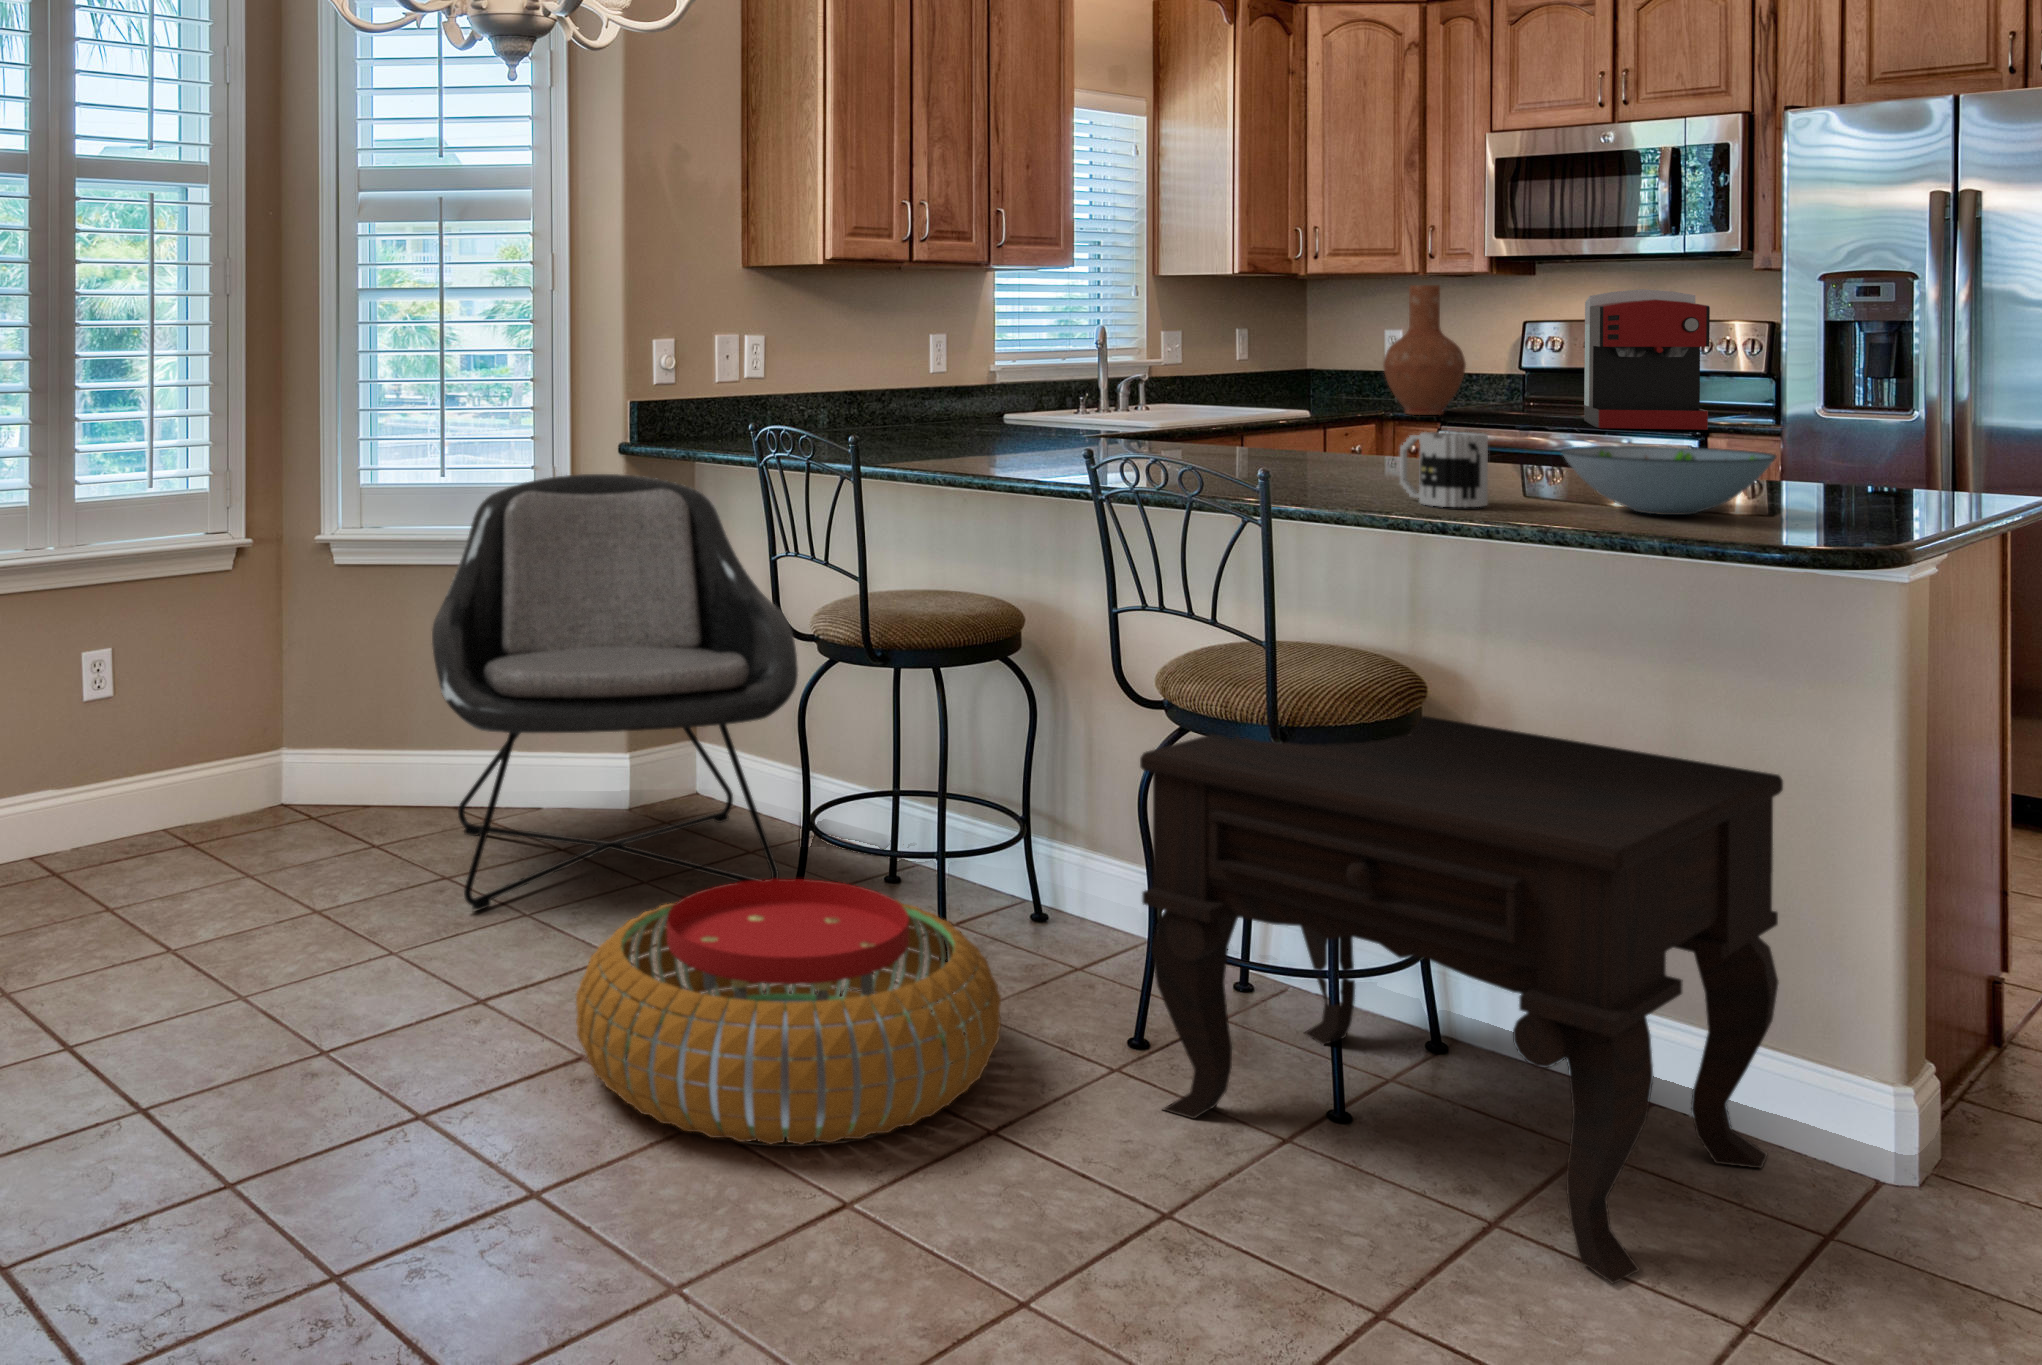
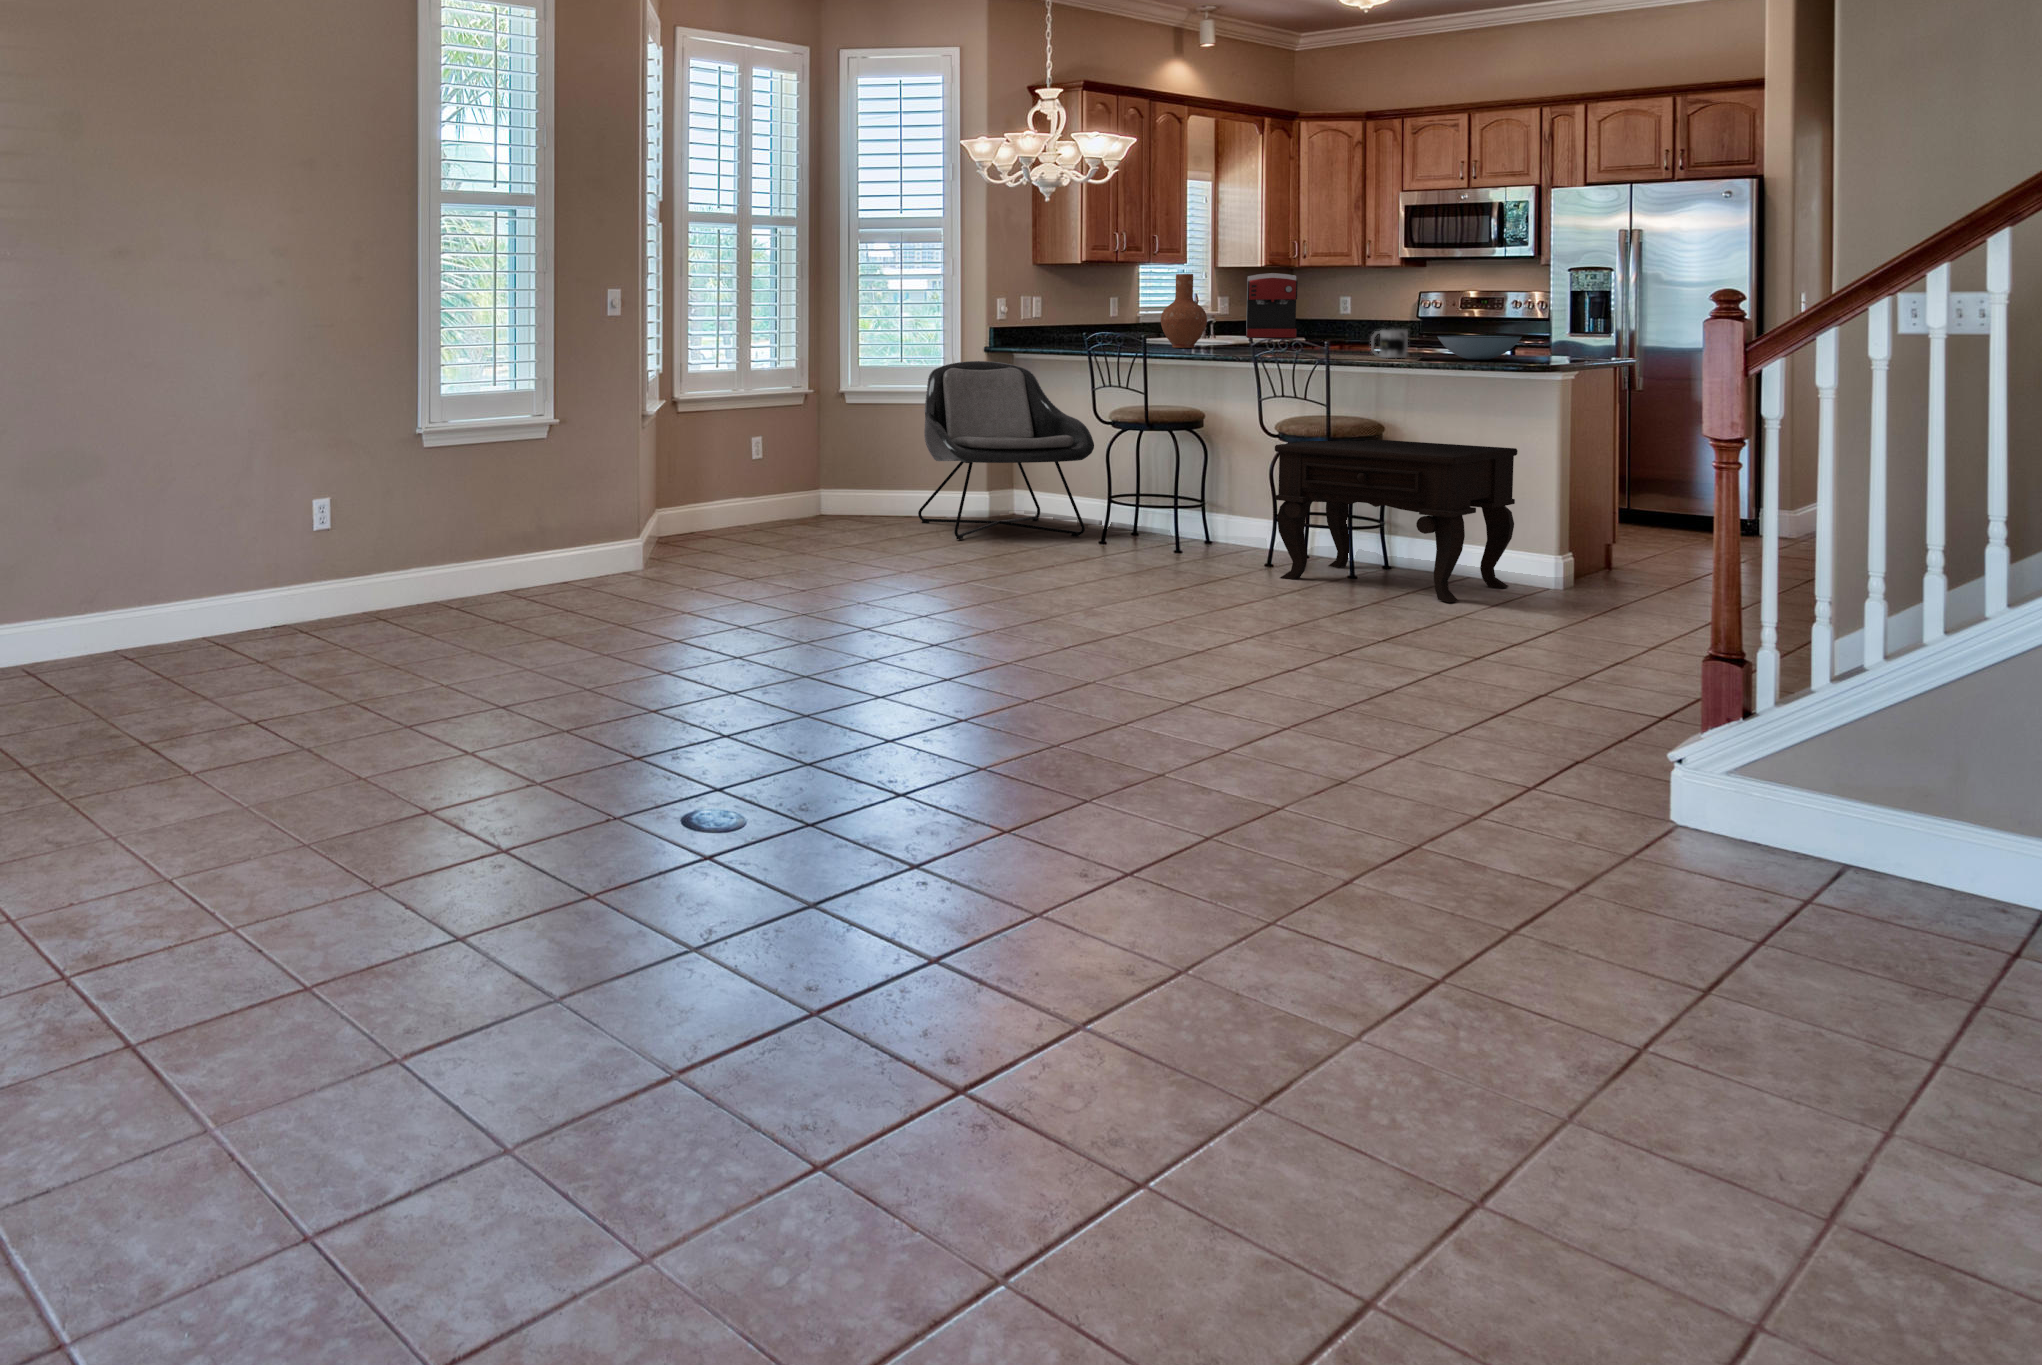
vase: present [1383,285,1466,415] -> present [1161,274,1207,348]
coffee maker: present [1584,289,1710,430] -> present [1246,273,1298,337]
pouf: present [576,879,1001,1145] -> none [1048,506,1216,581]

